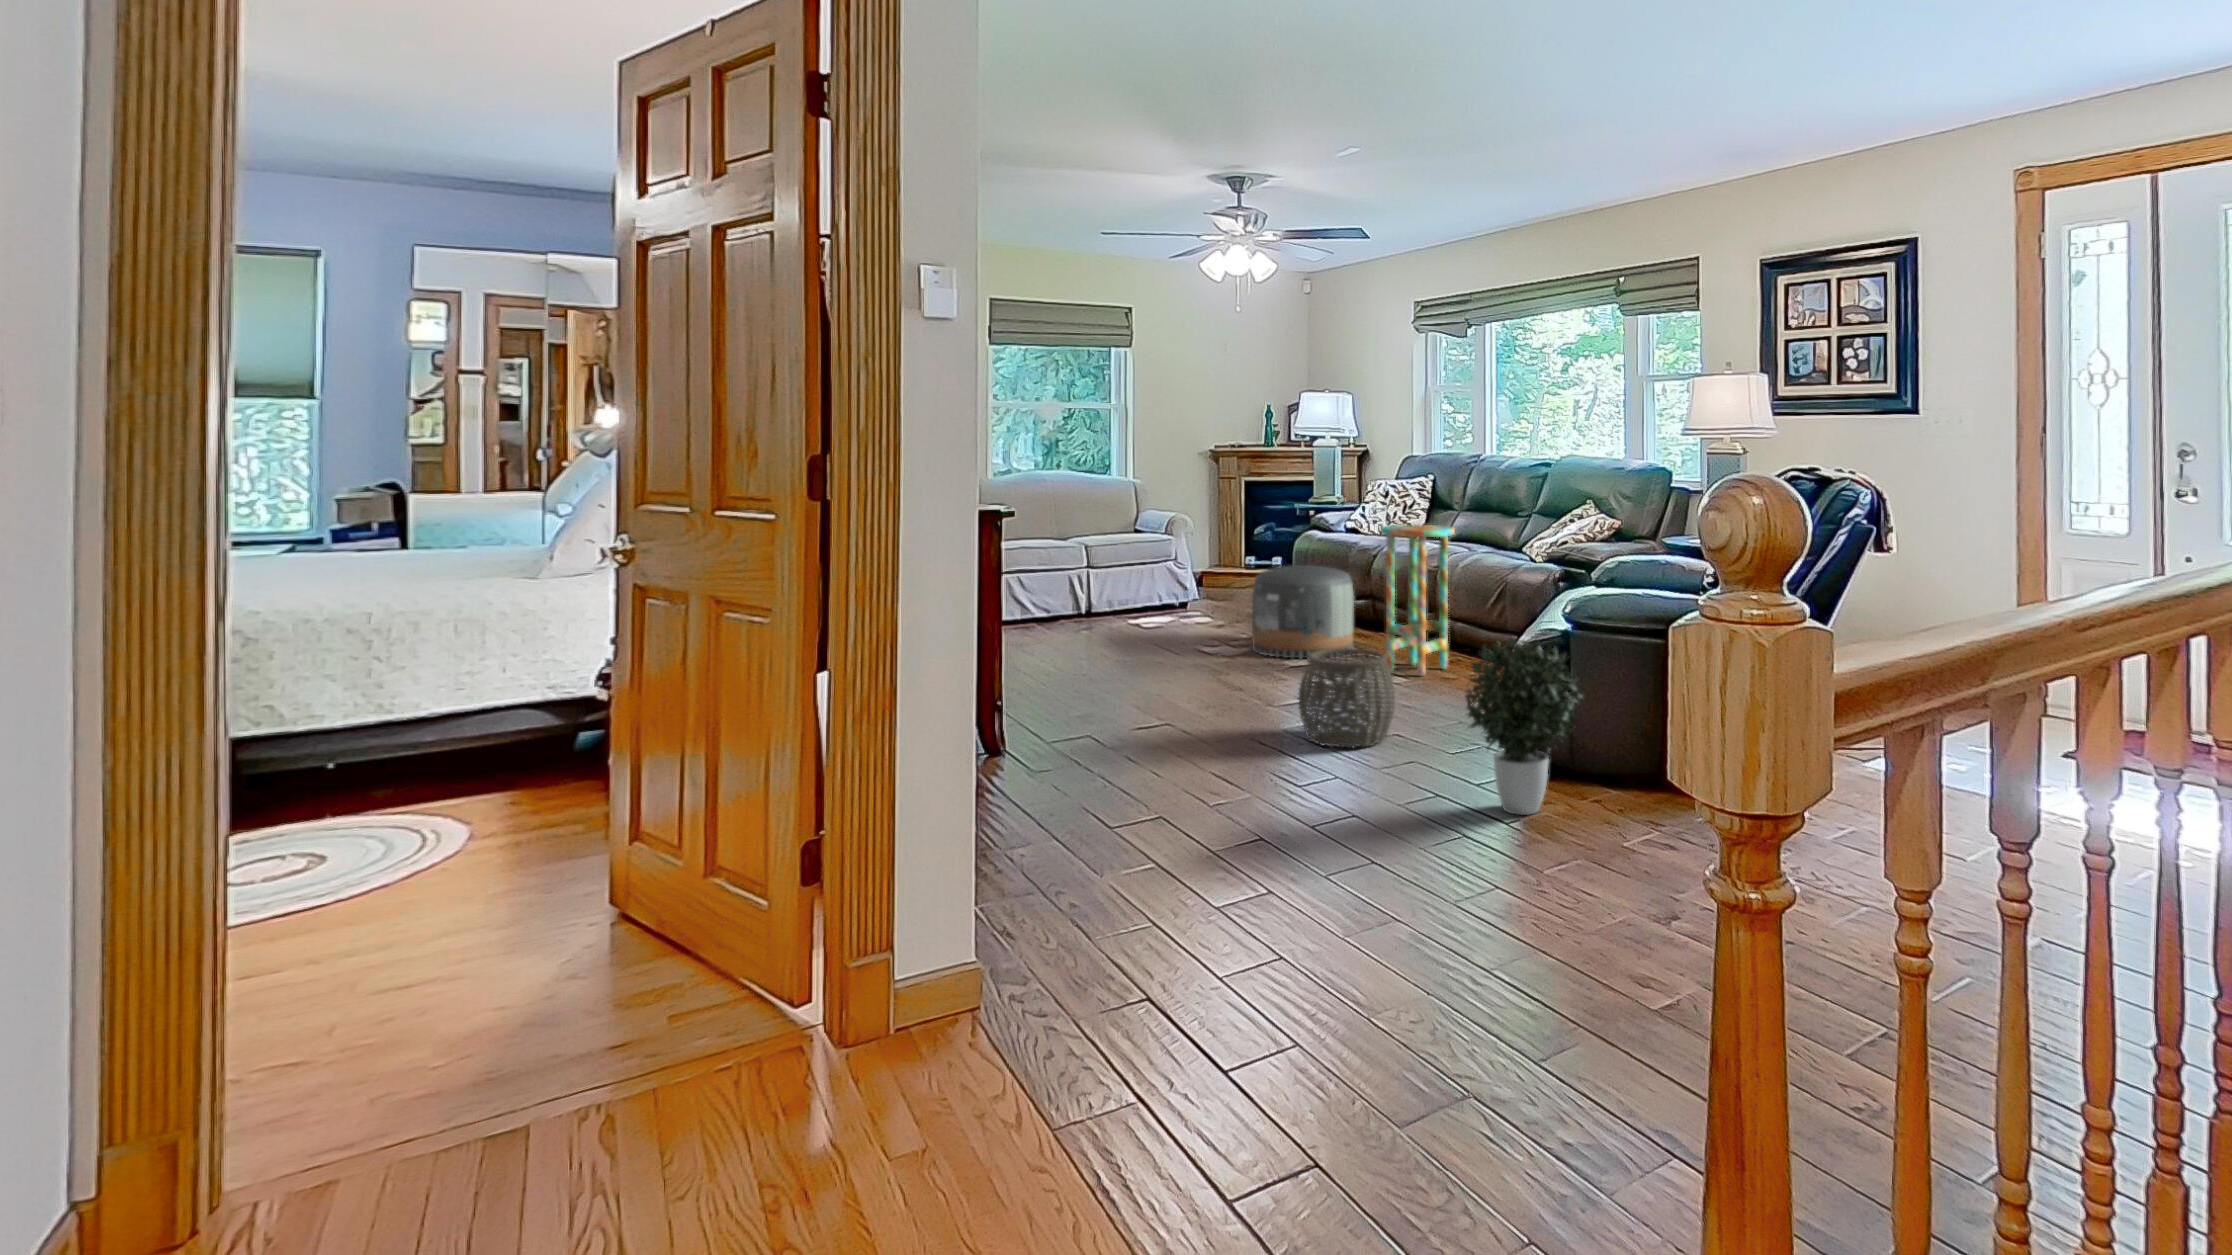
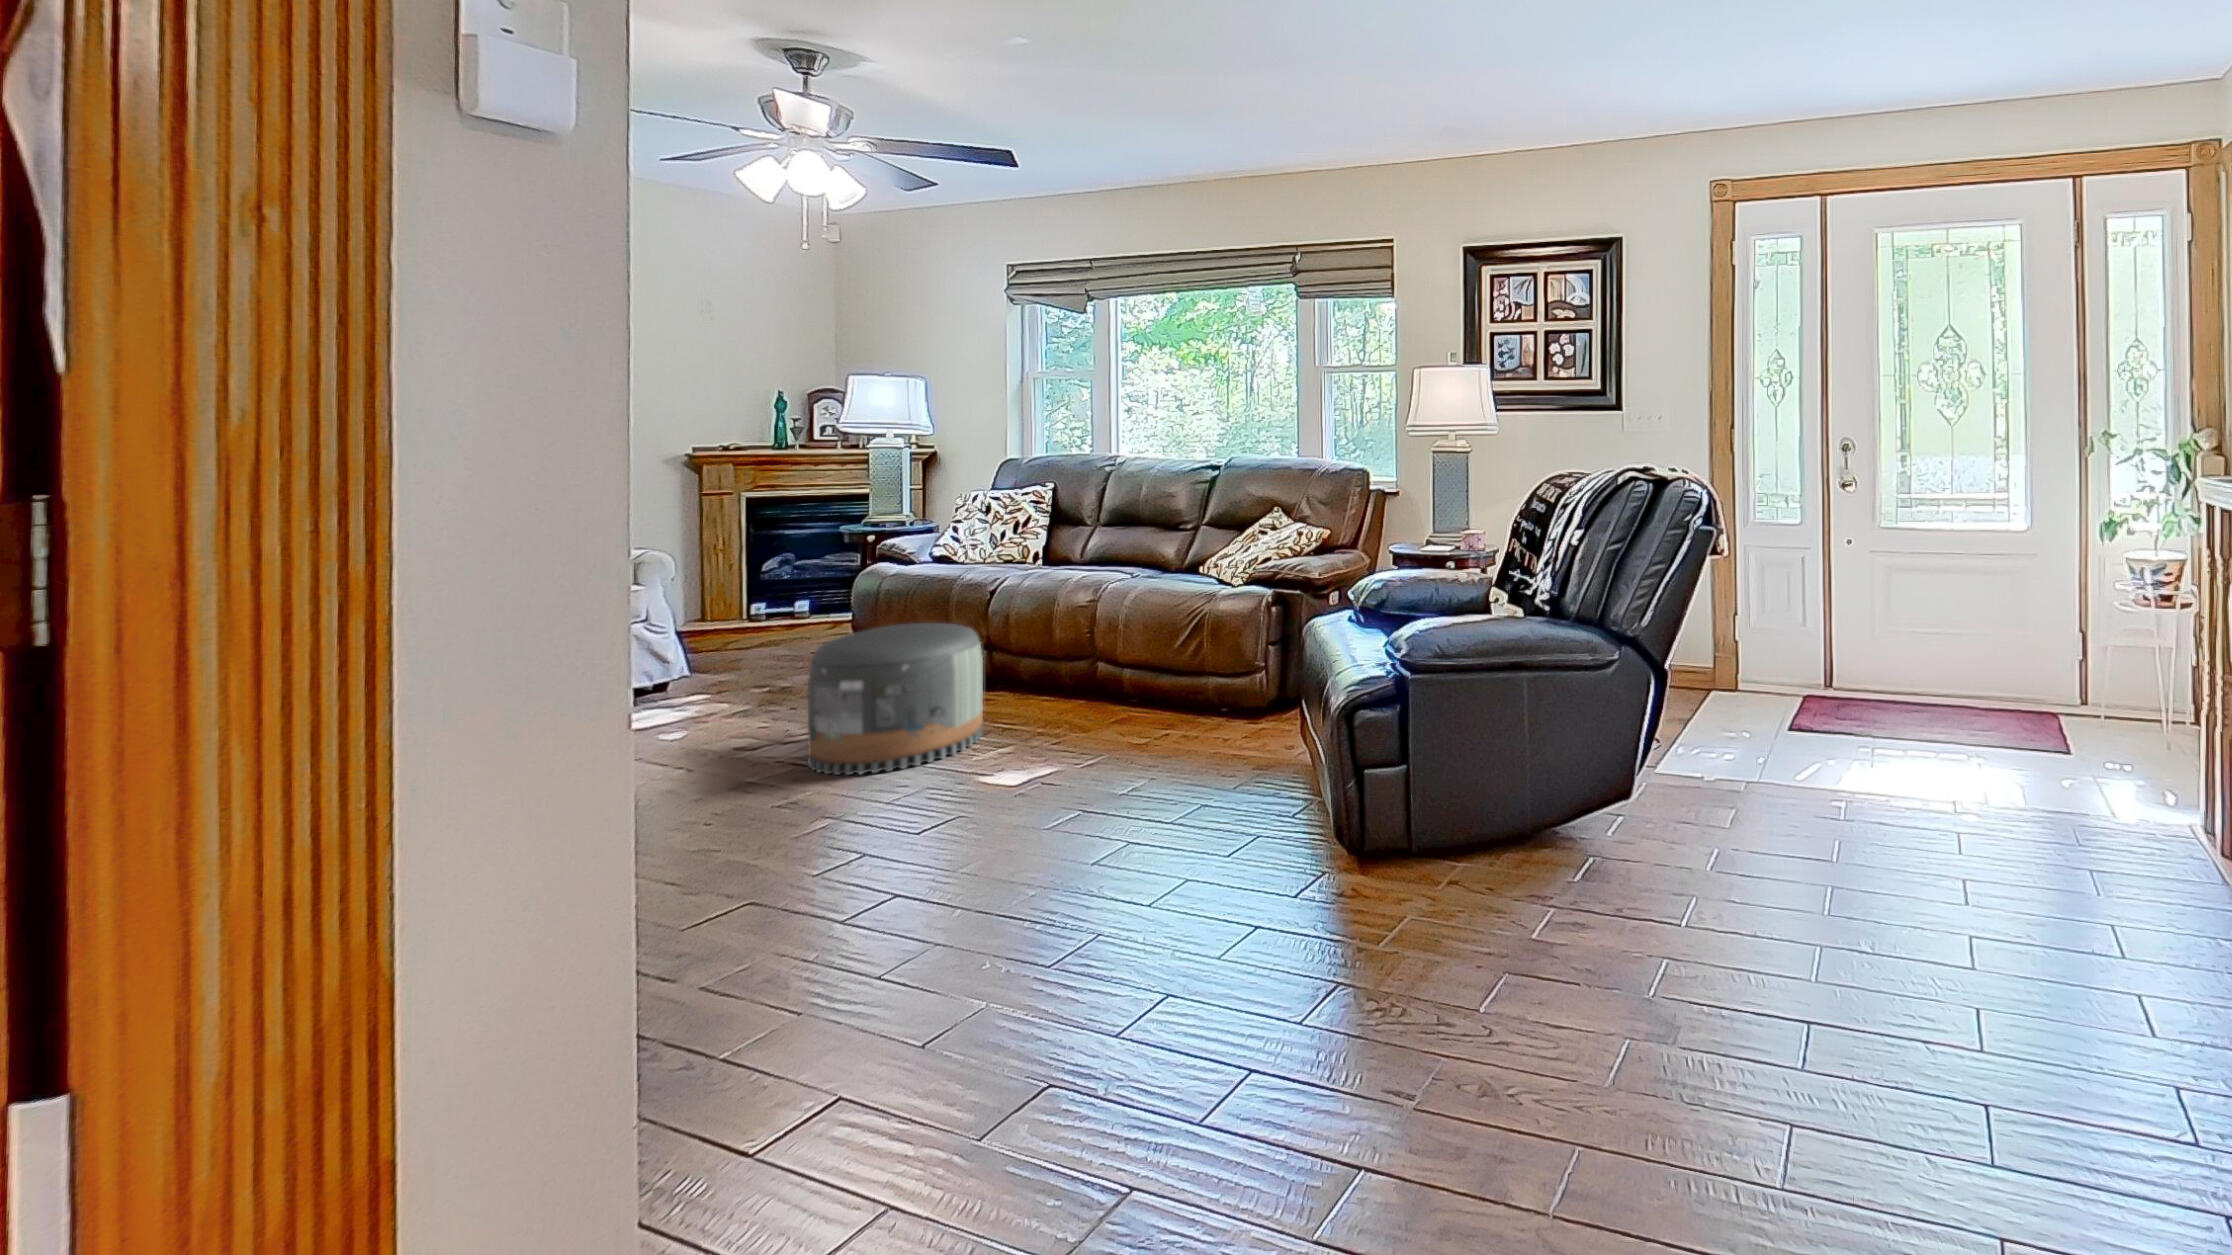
side table: present [1381,525,1455,676] -> none [1046,555,1154,767]
potted plant: present [1465,638,1582,815] -> none [1409,772,1616,1091]
woven basket: present [1298,648,1396,748] -> none [990,791,1177,1003]

